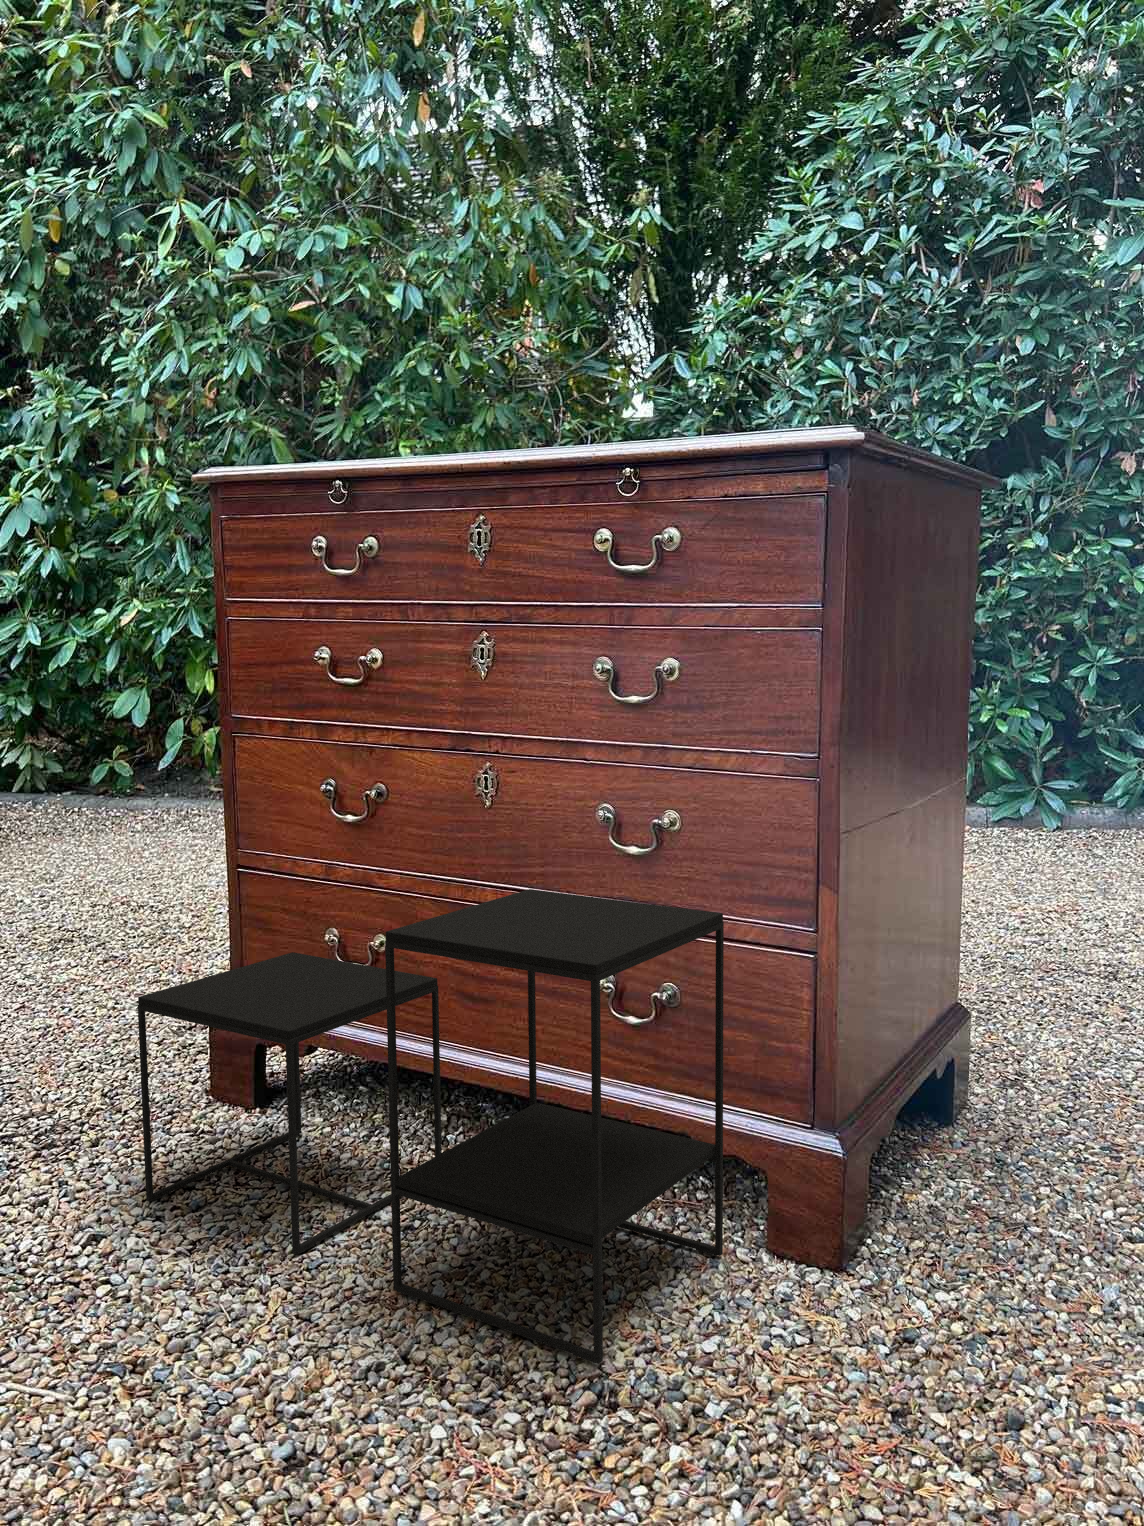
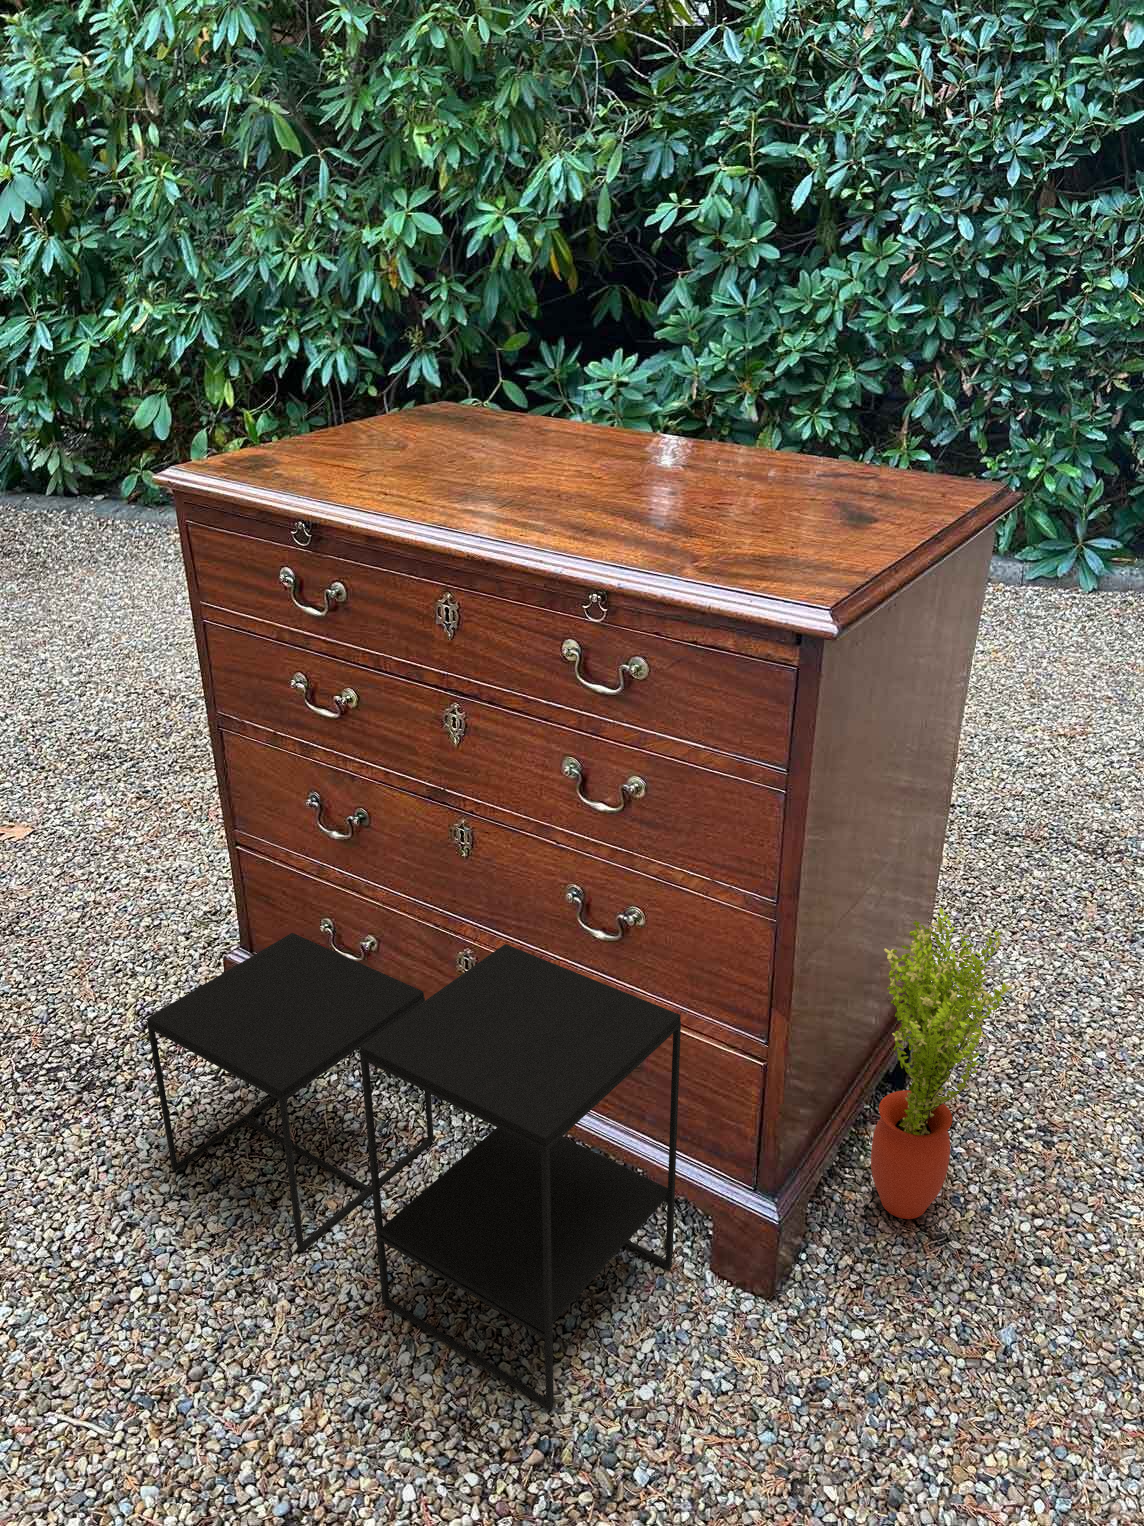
potted plant: none [925,832,1060,1213] -> present [871,907,1012,1219]

